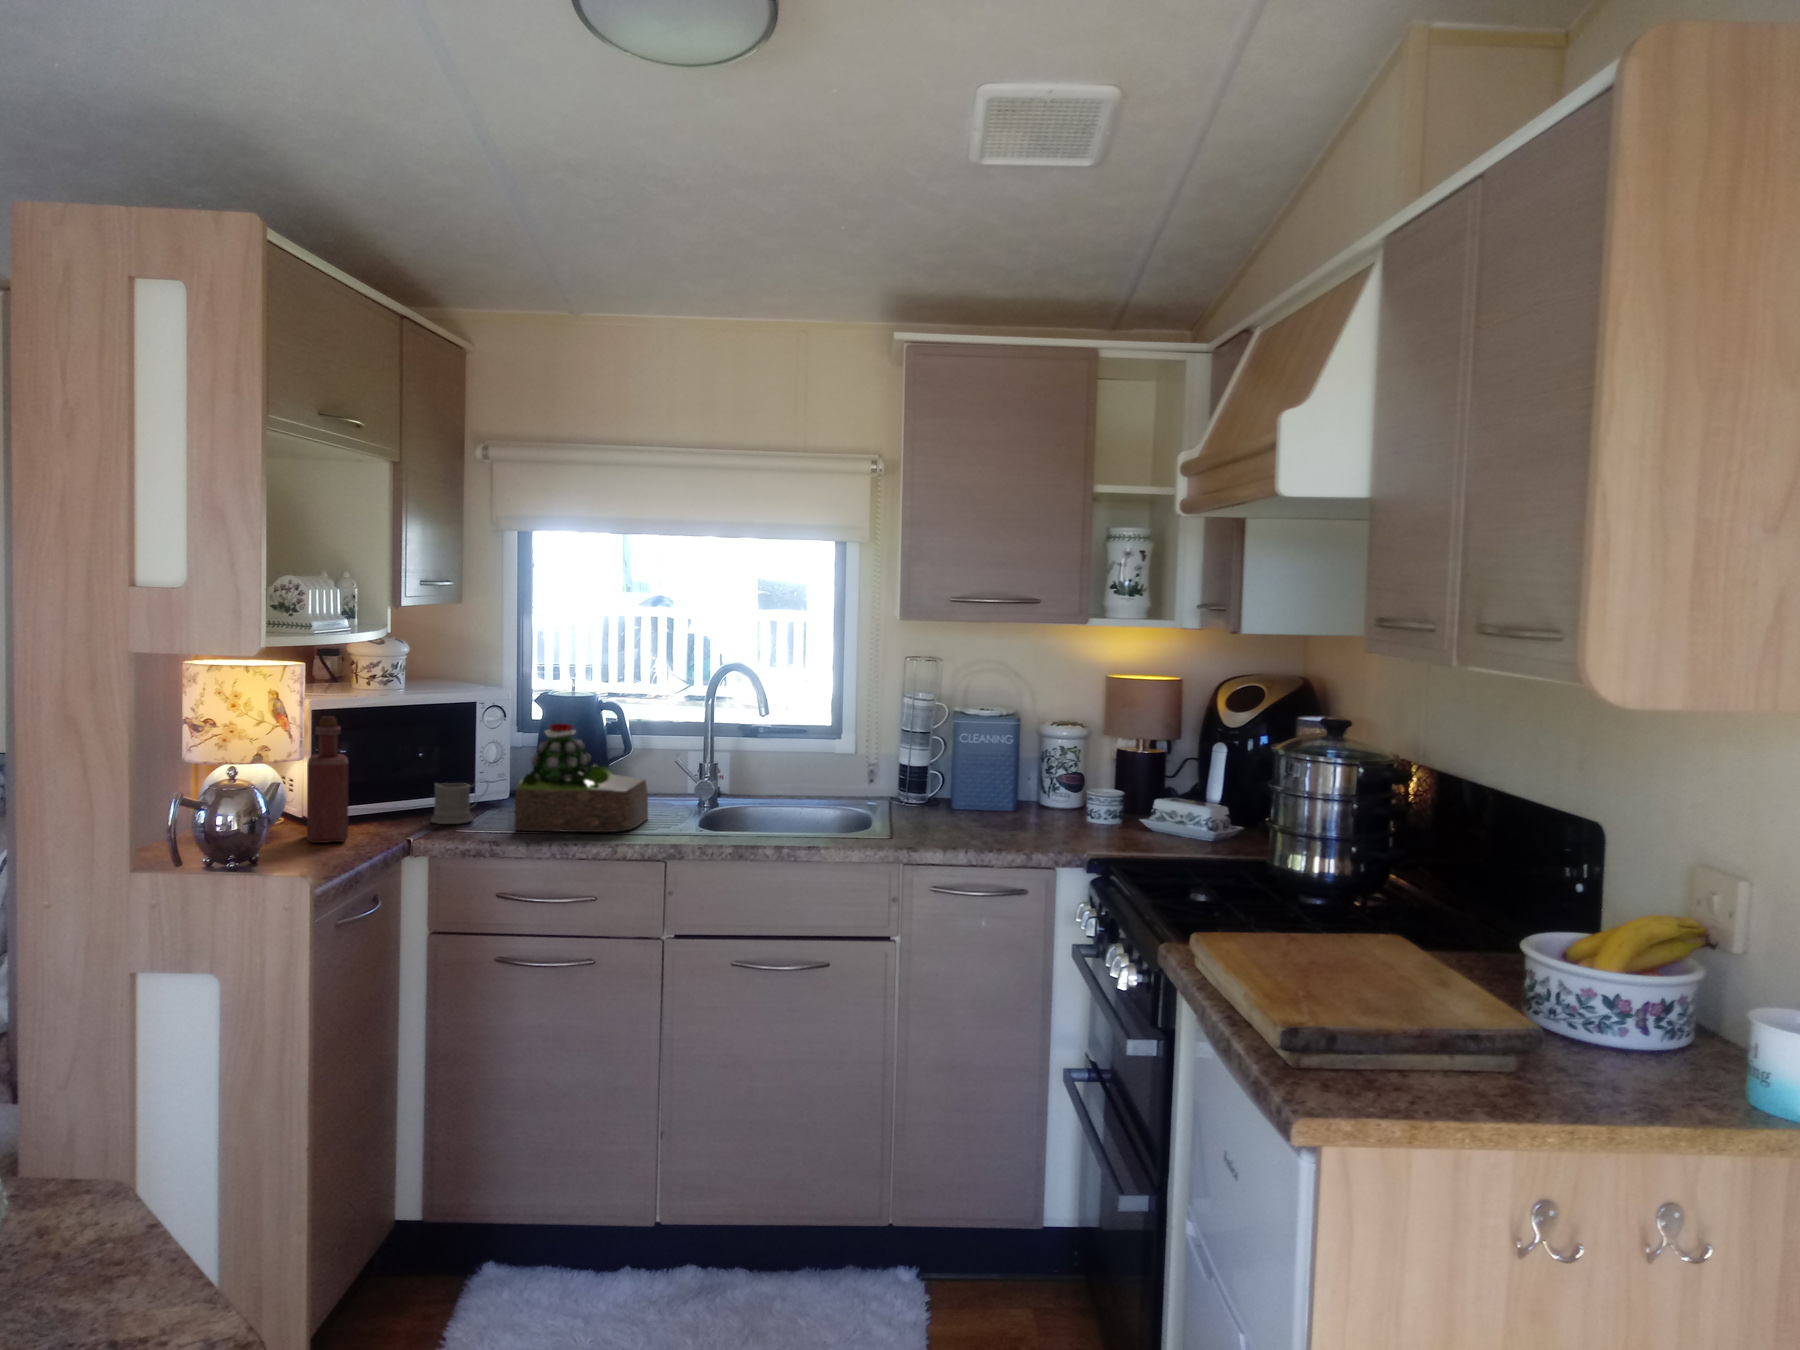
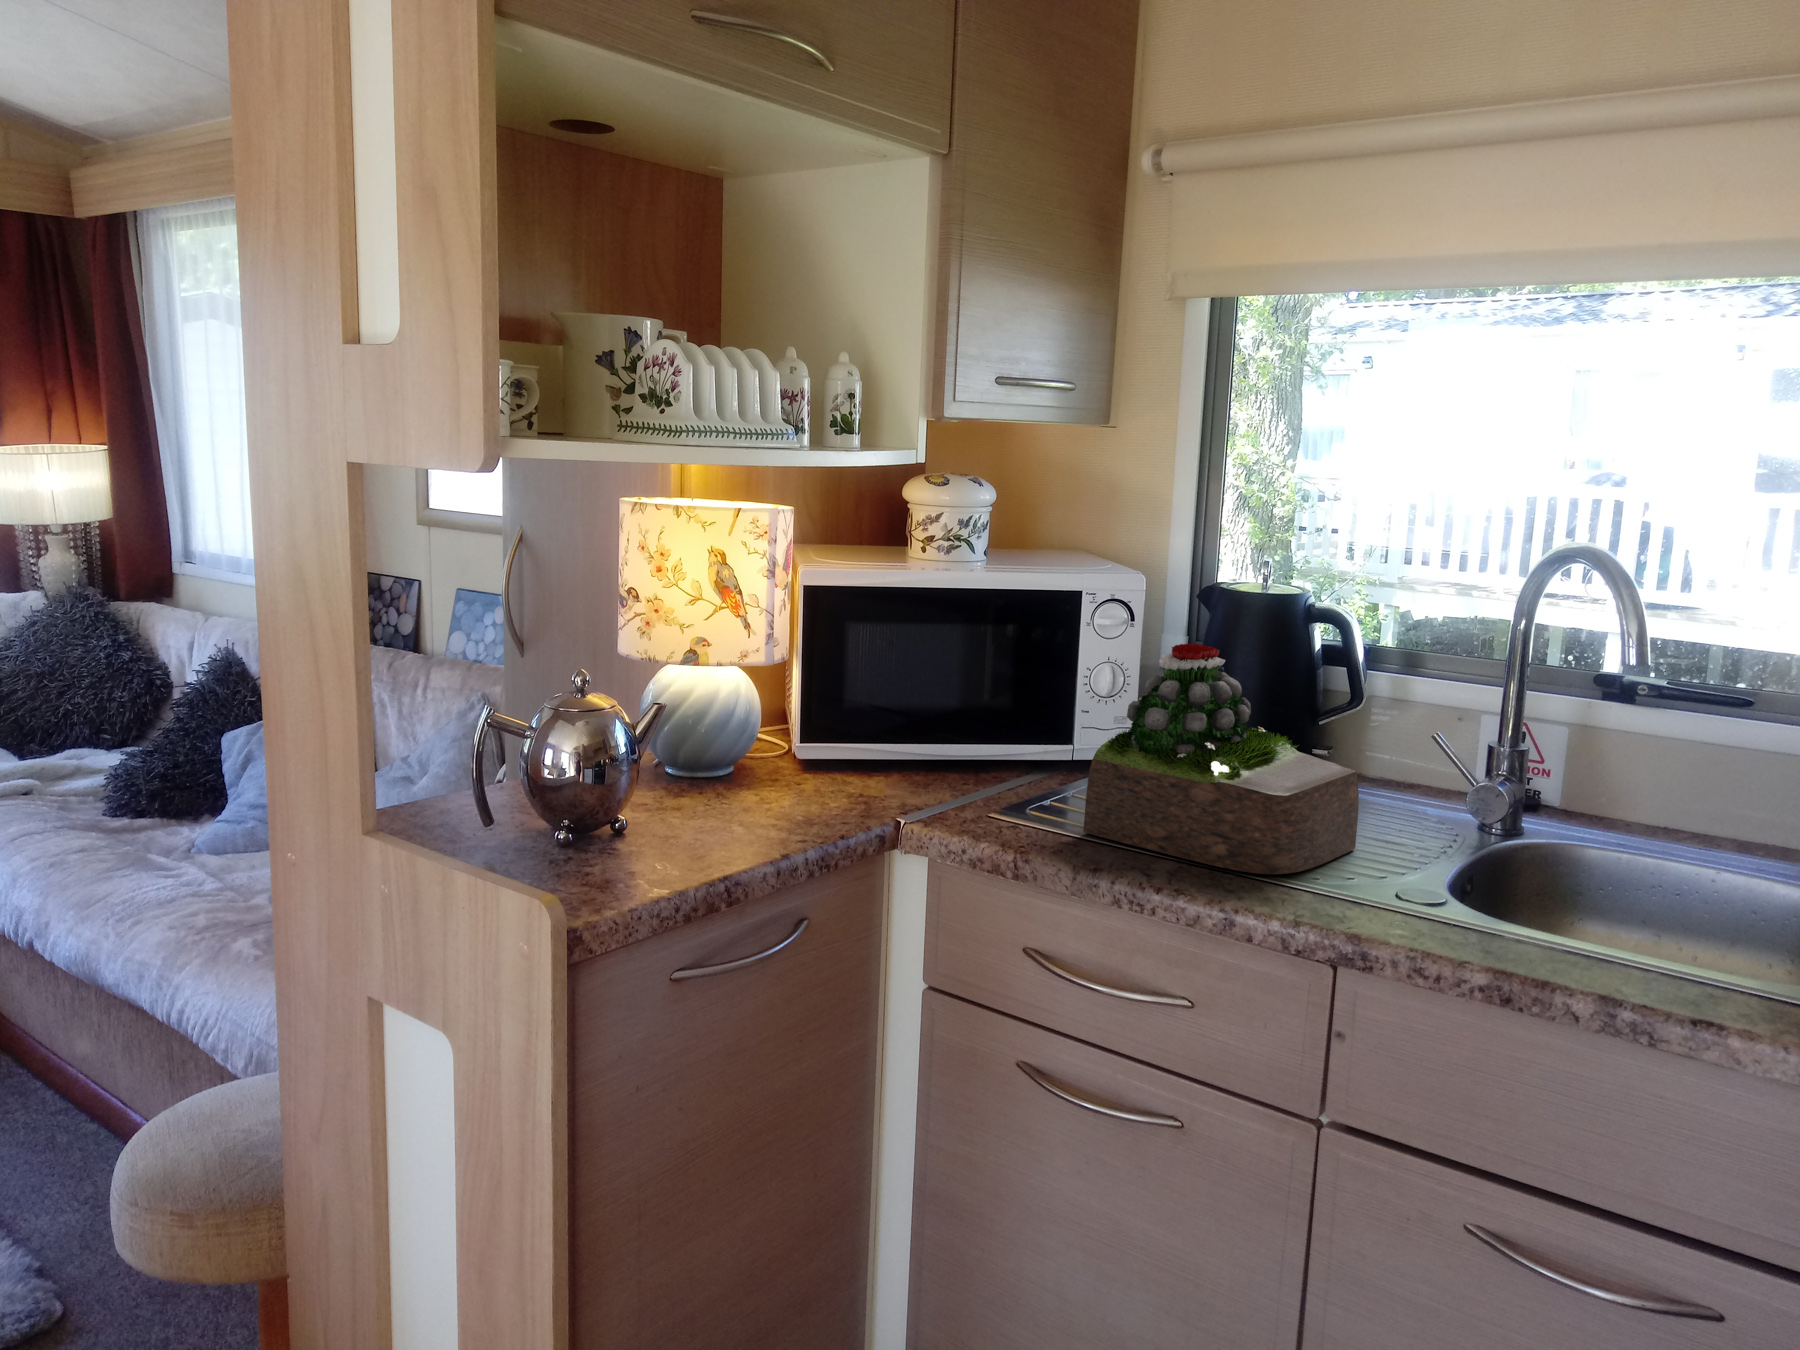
bottle: present [307,716,349,843] -> none [756,597,843,806]
mug: present [431,780,486,824] -> none [979,724,1075,800]

